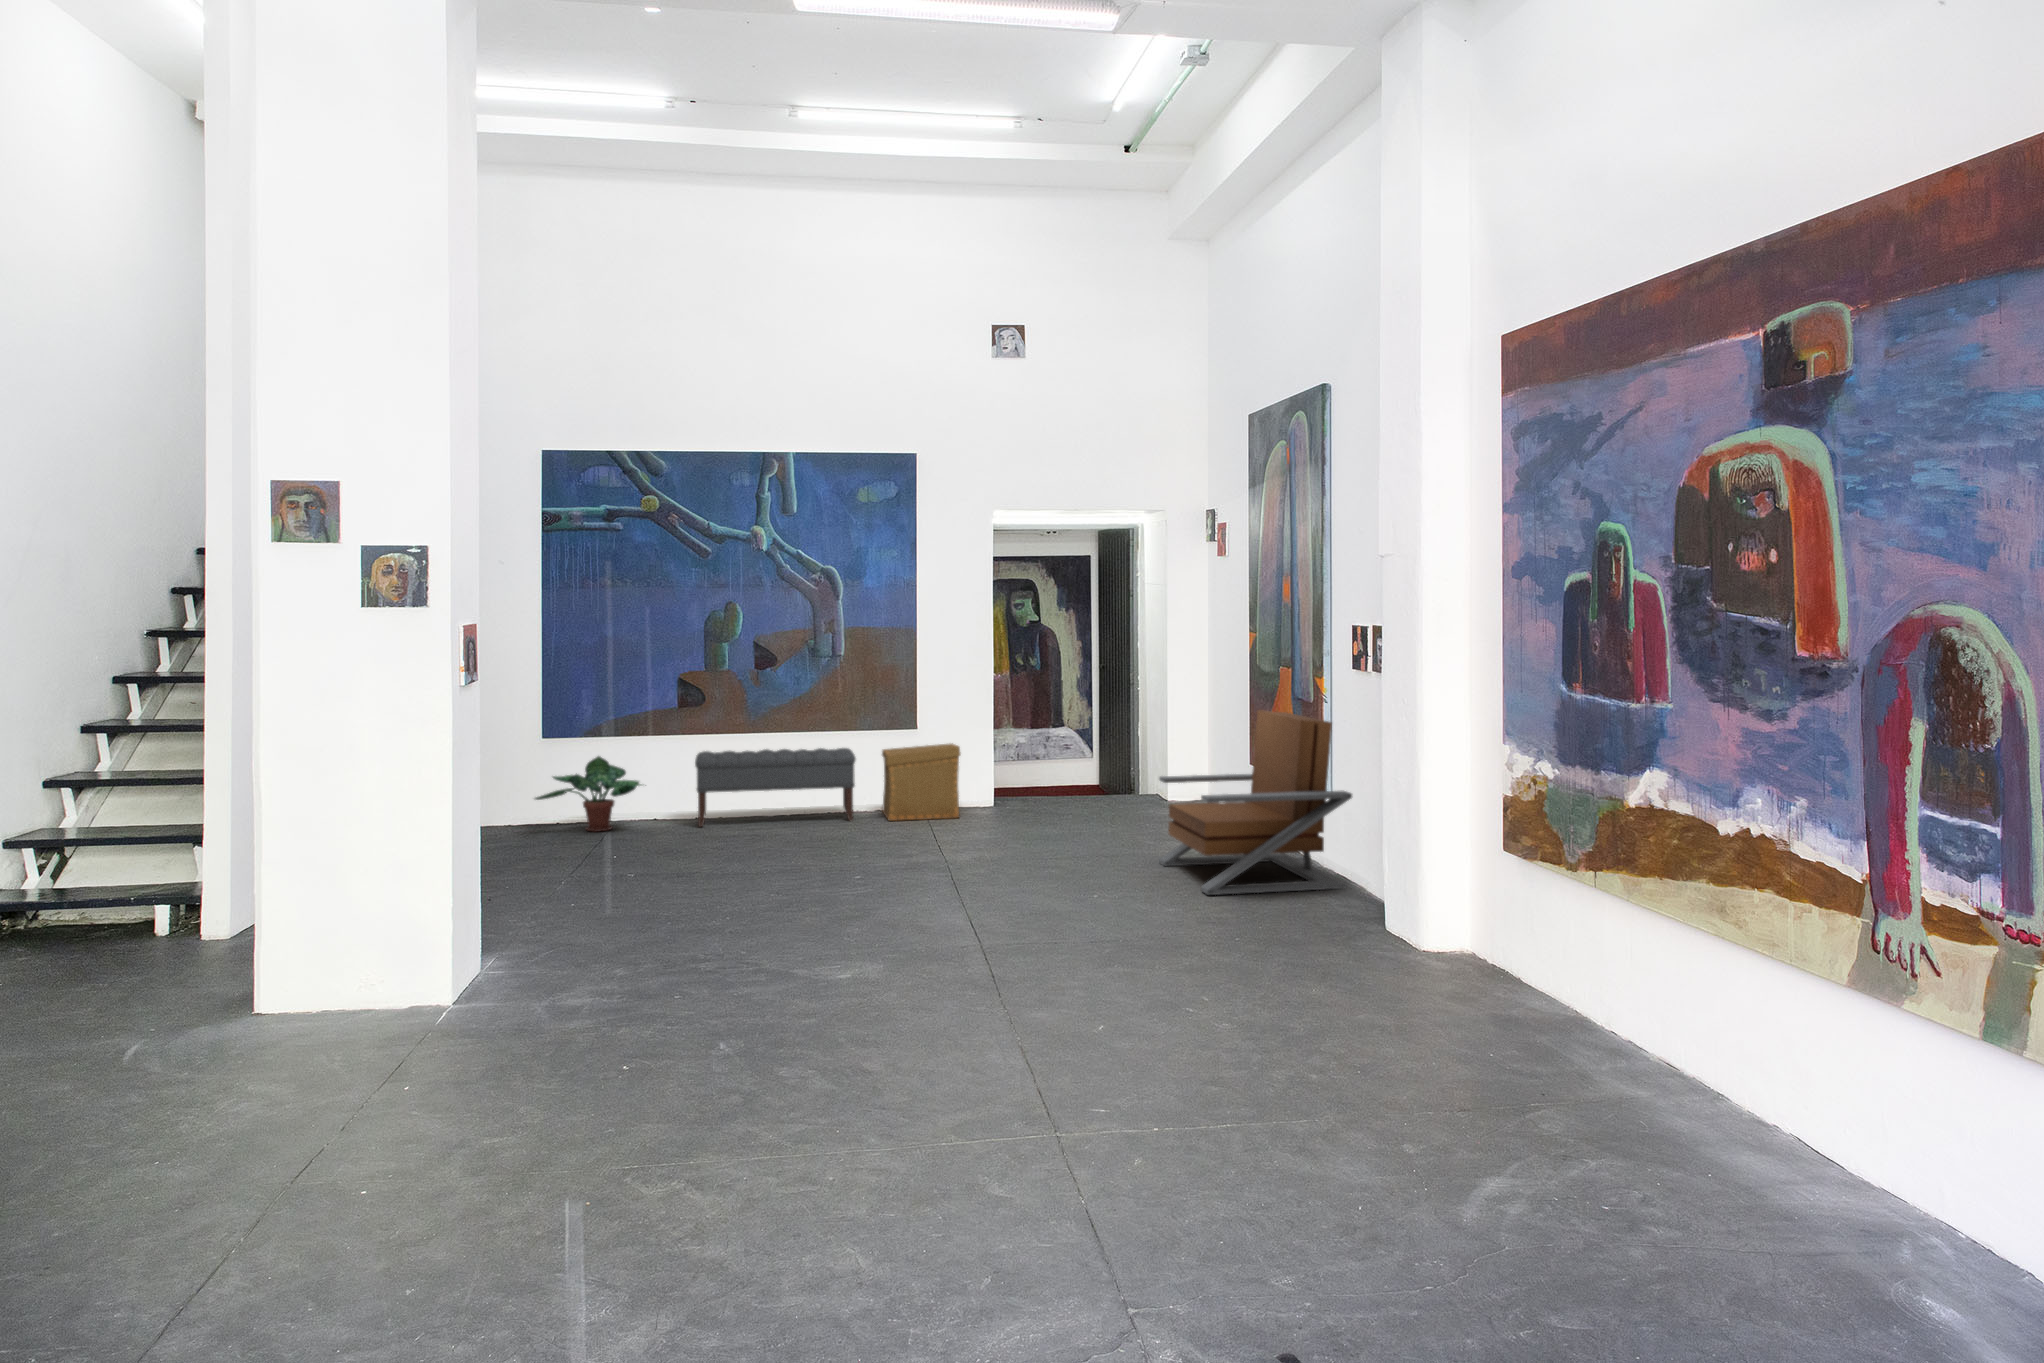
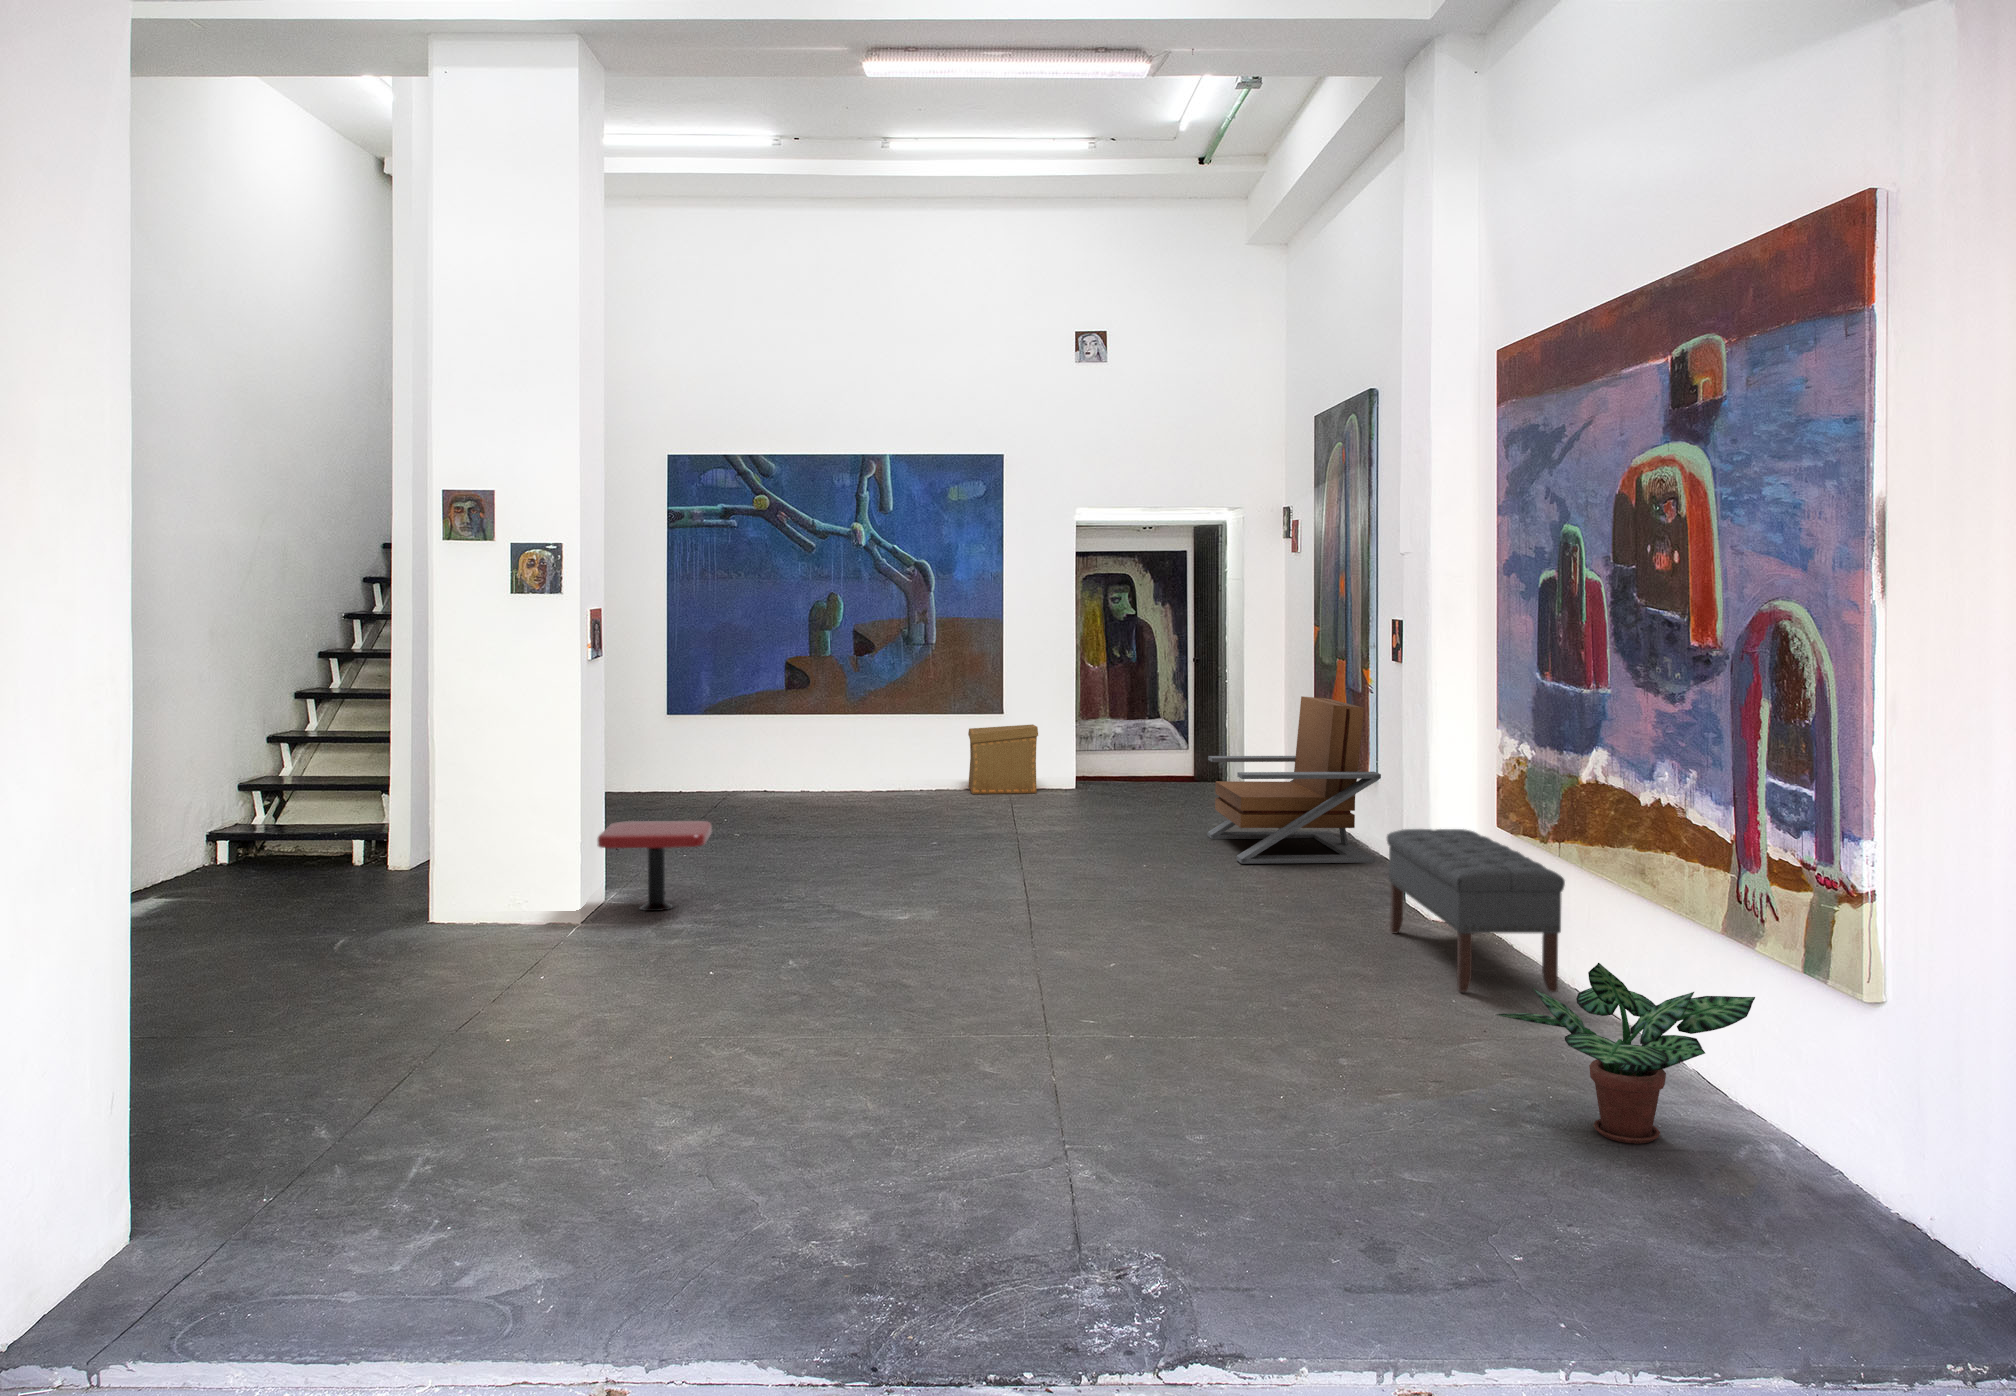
bench: present [695,748,856,827] -> present [1387,829,1565,992]
potted plant: present [535,756,641,832] -> present [1497,963,1755,1144]
pedestal table: none [474,872,613,984] -> present [597,821,712,911]

